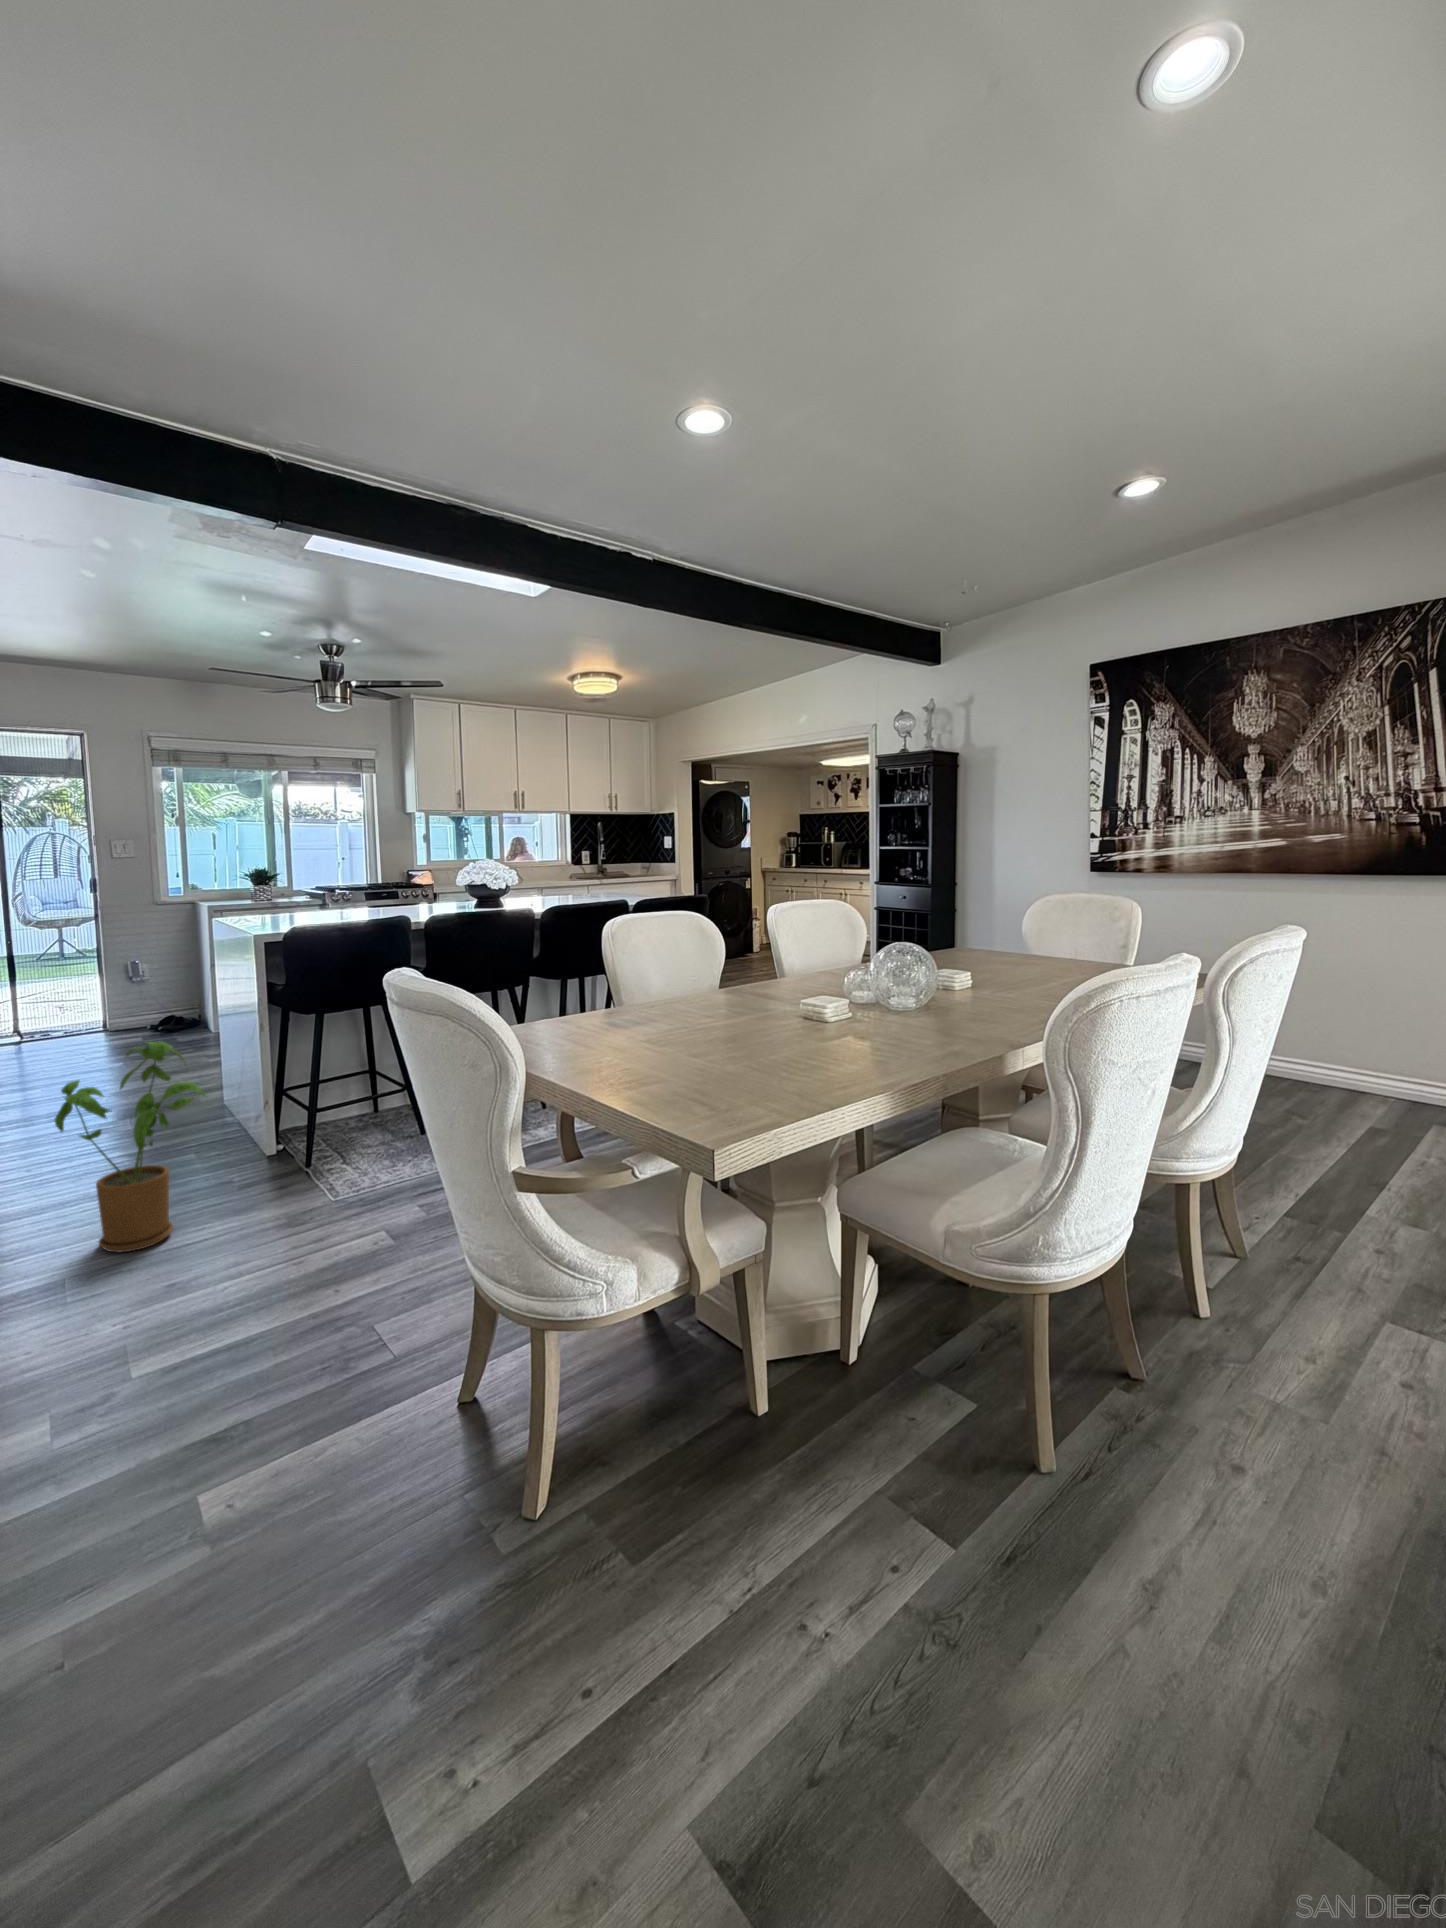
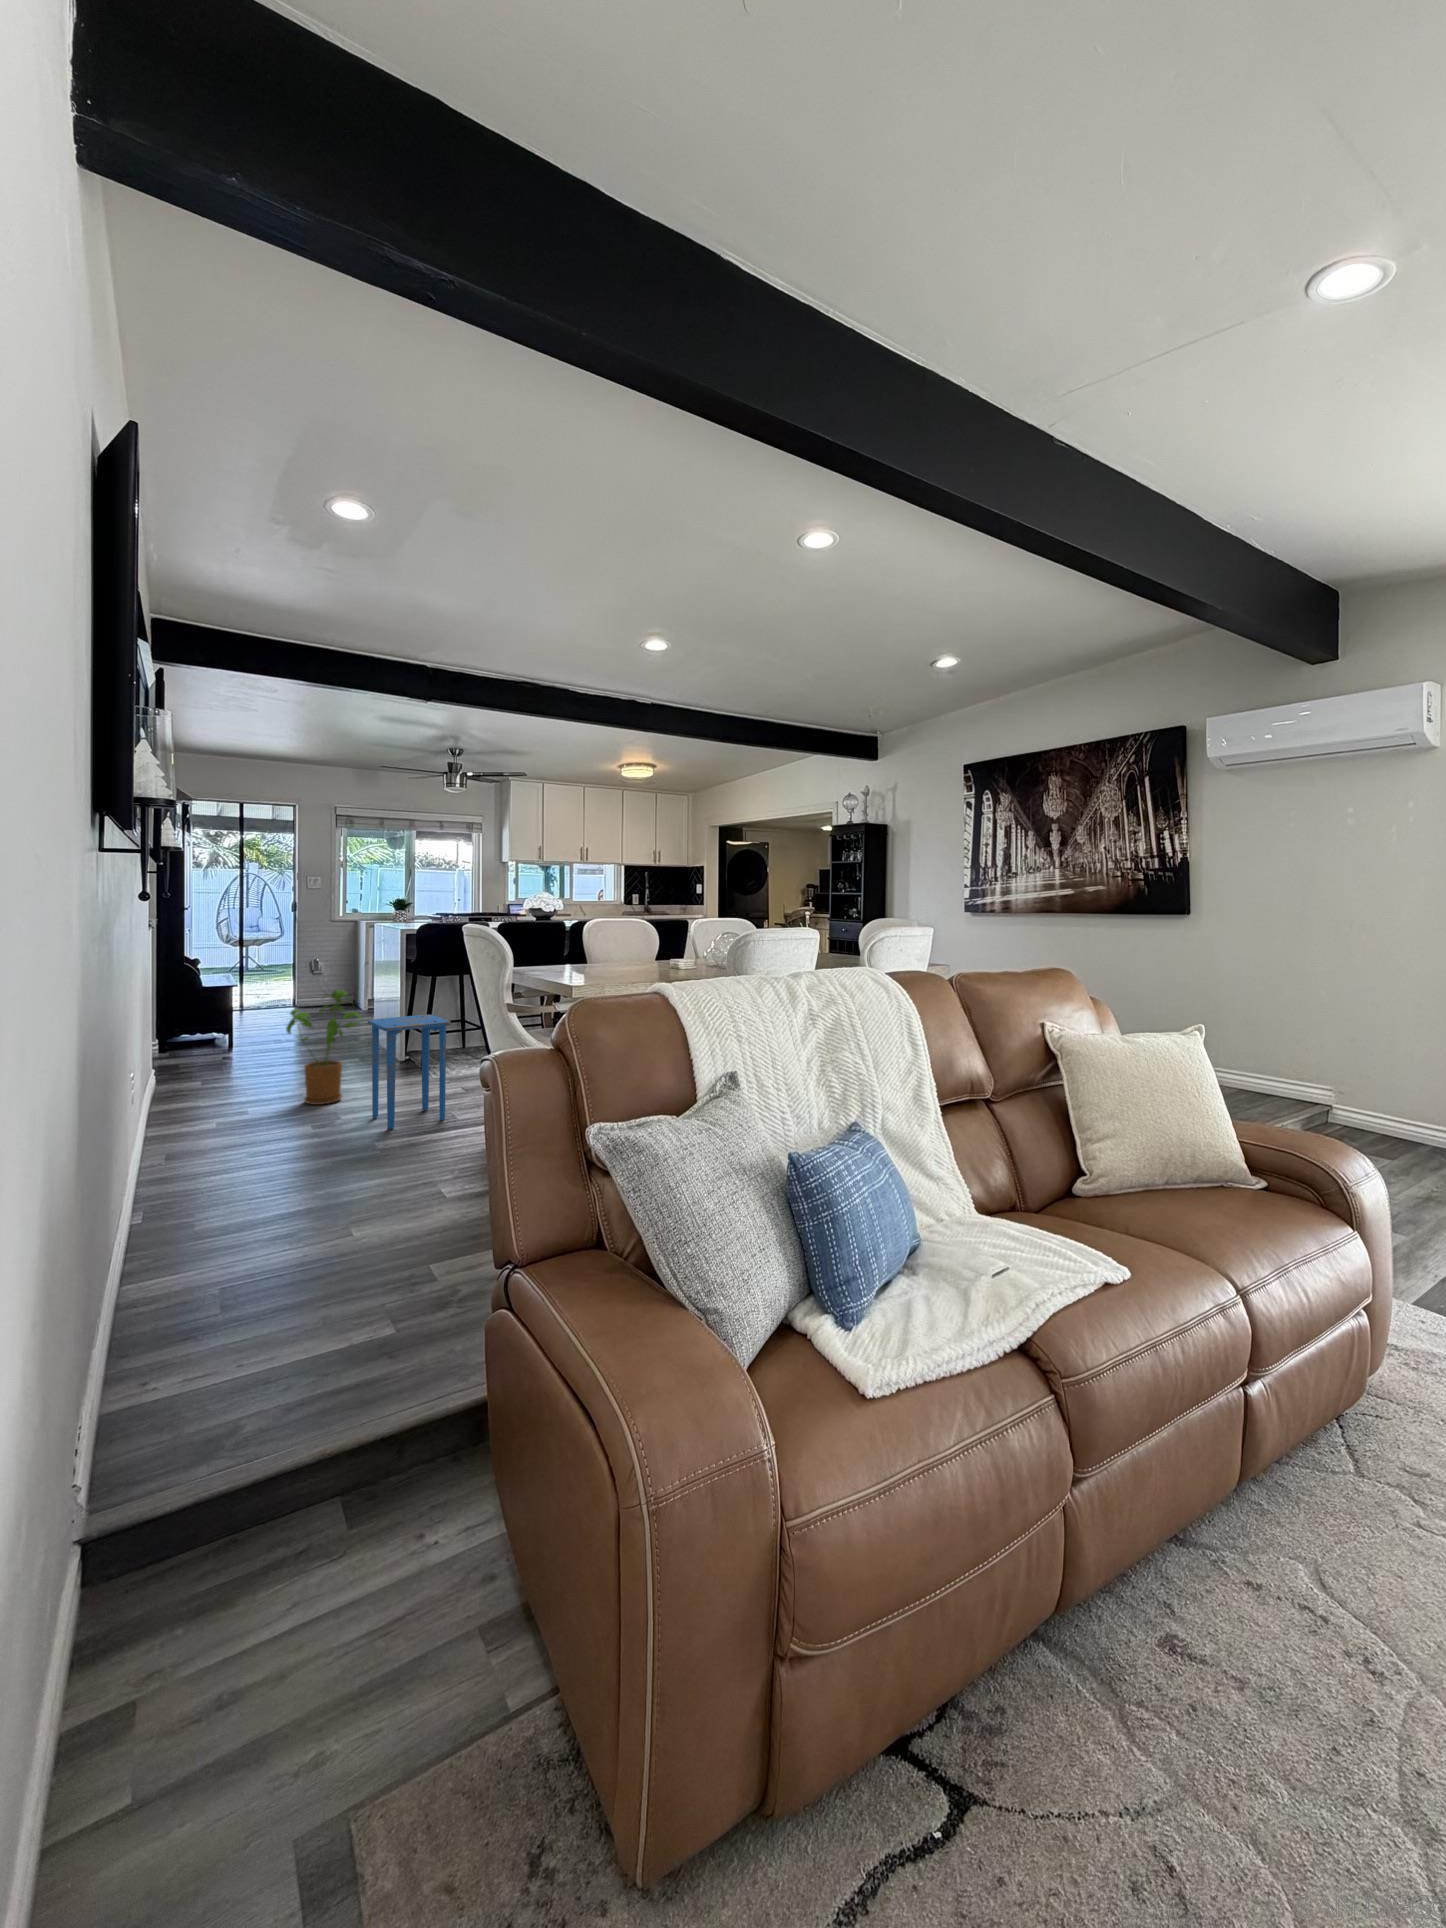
side table: none [210,1085,373,1319] -> present [368,1014,451,1129]

